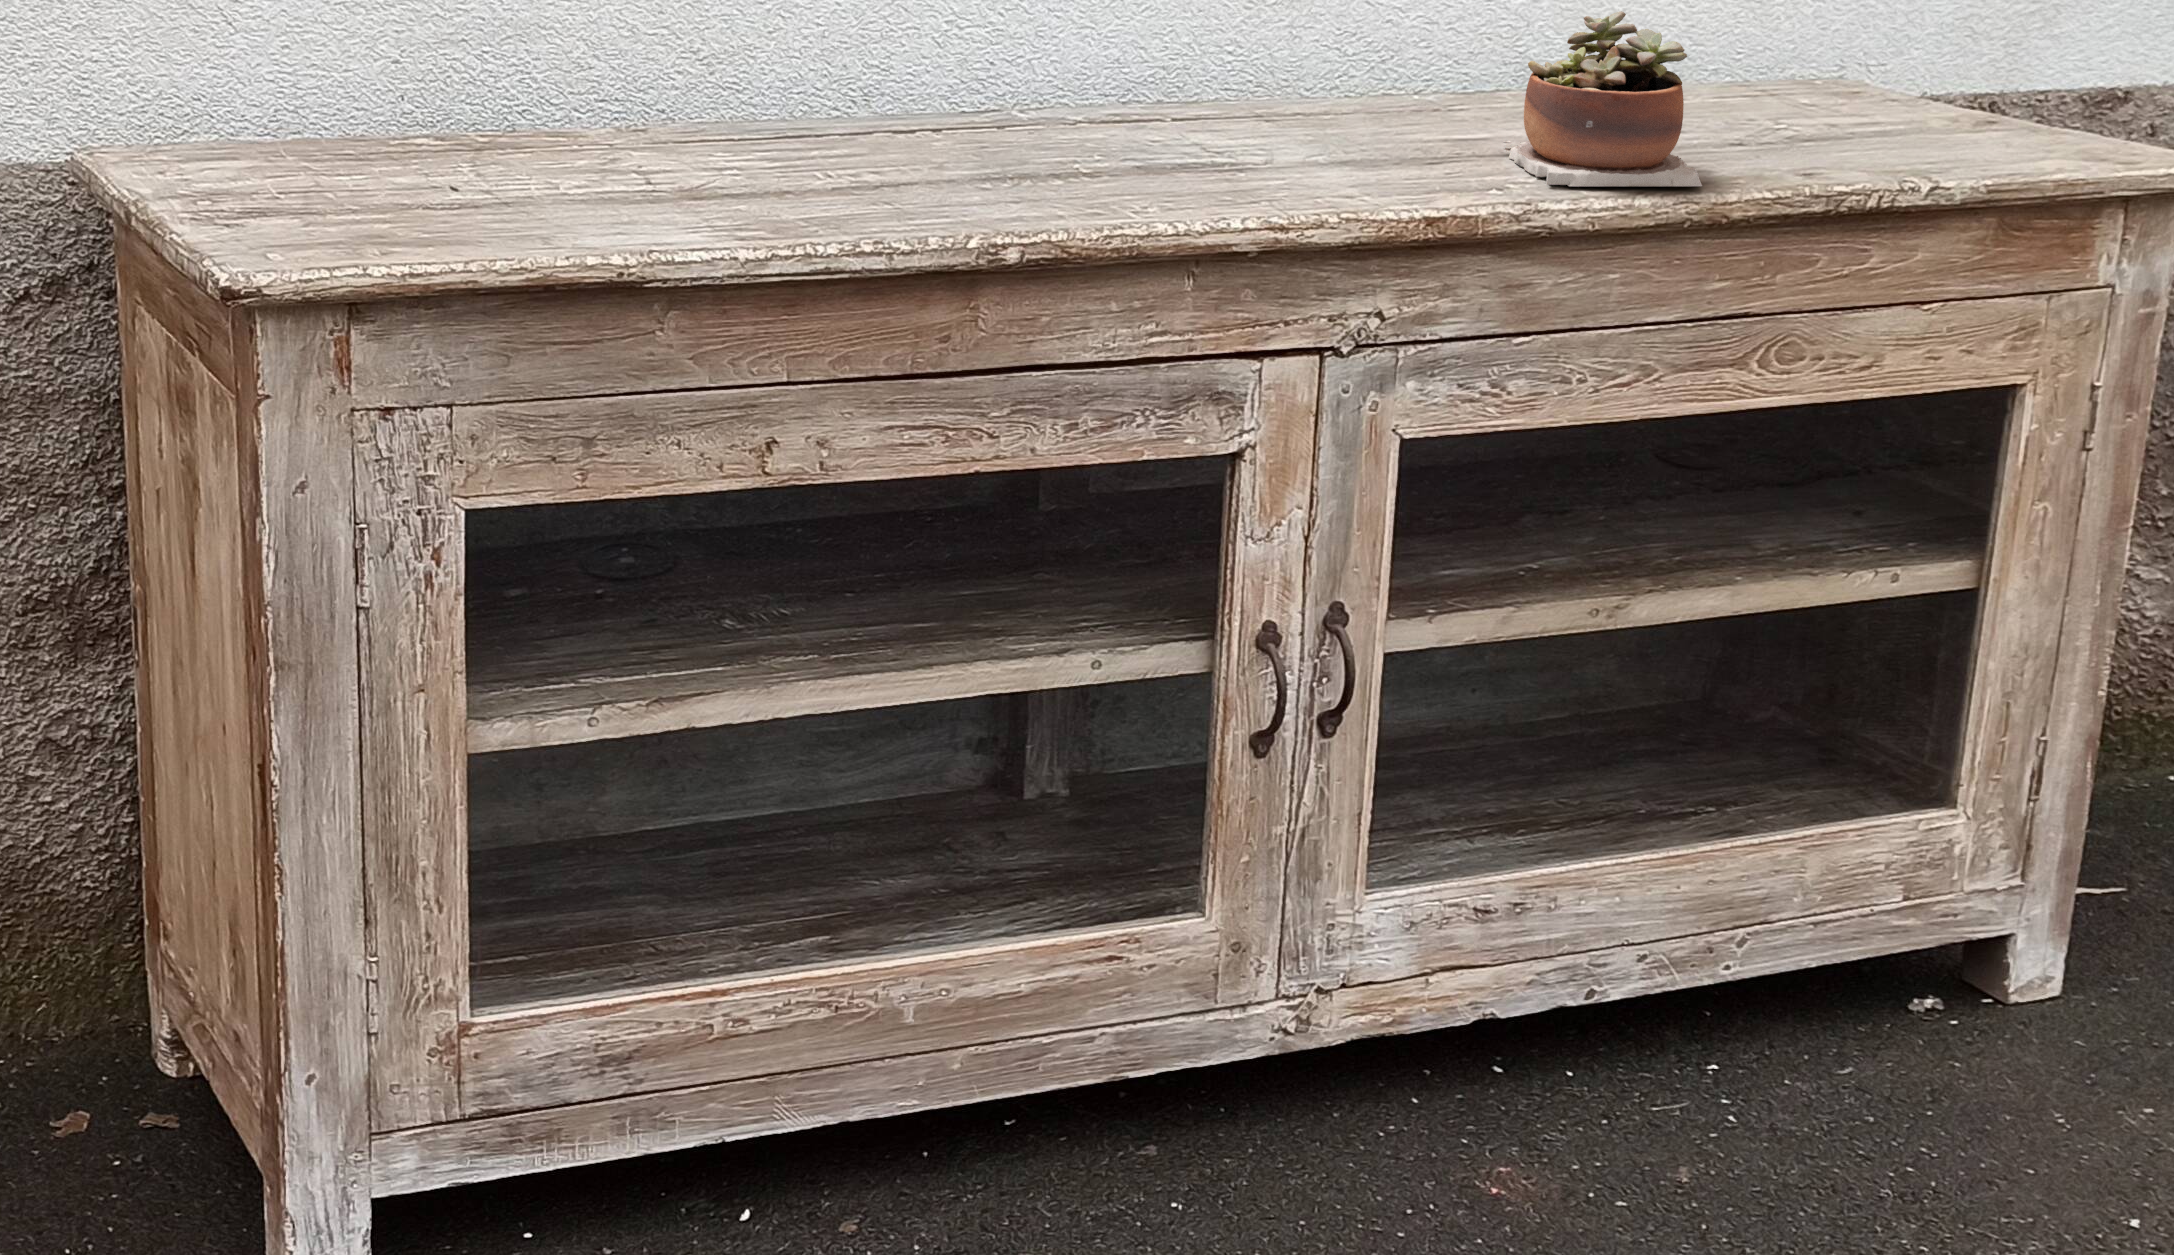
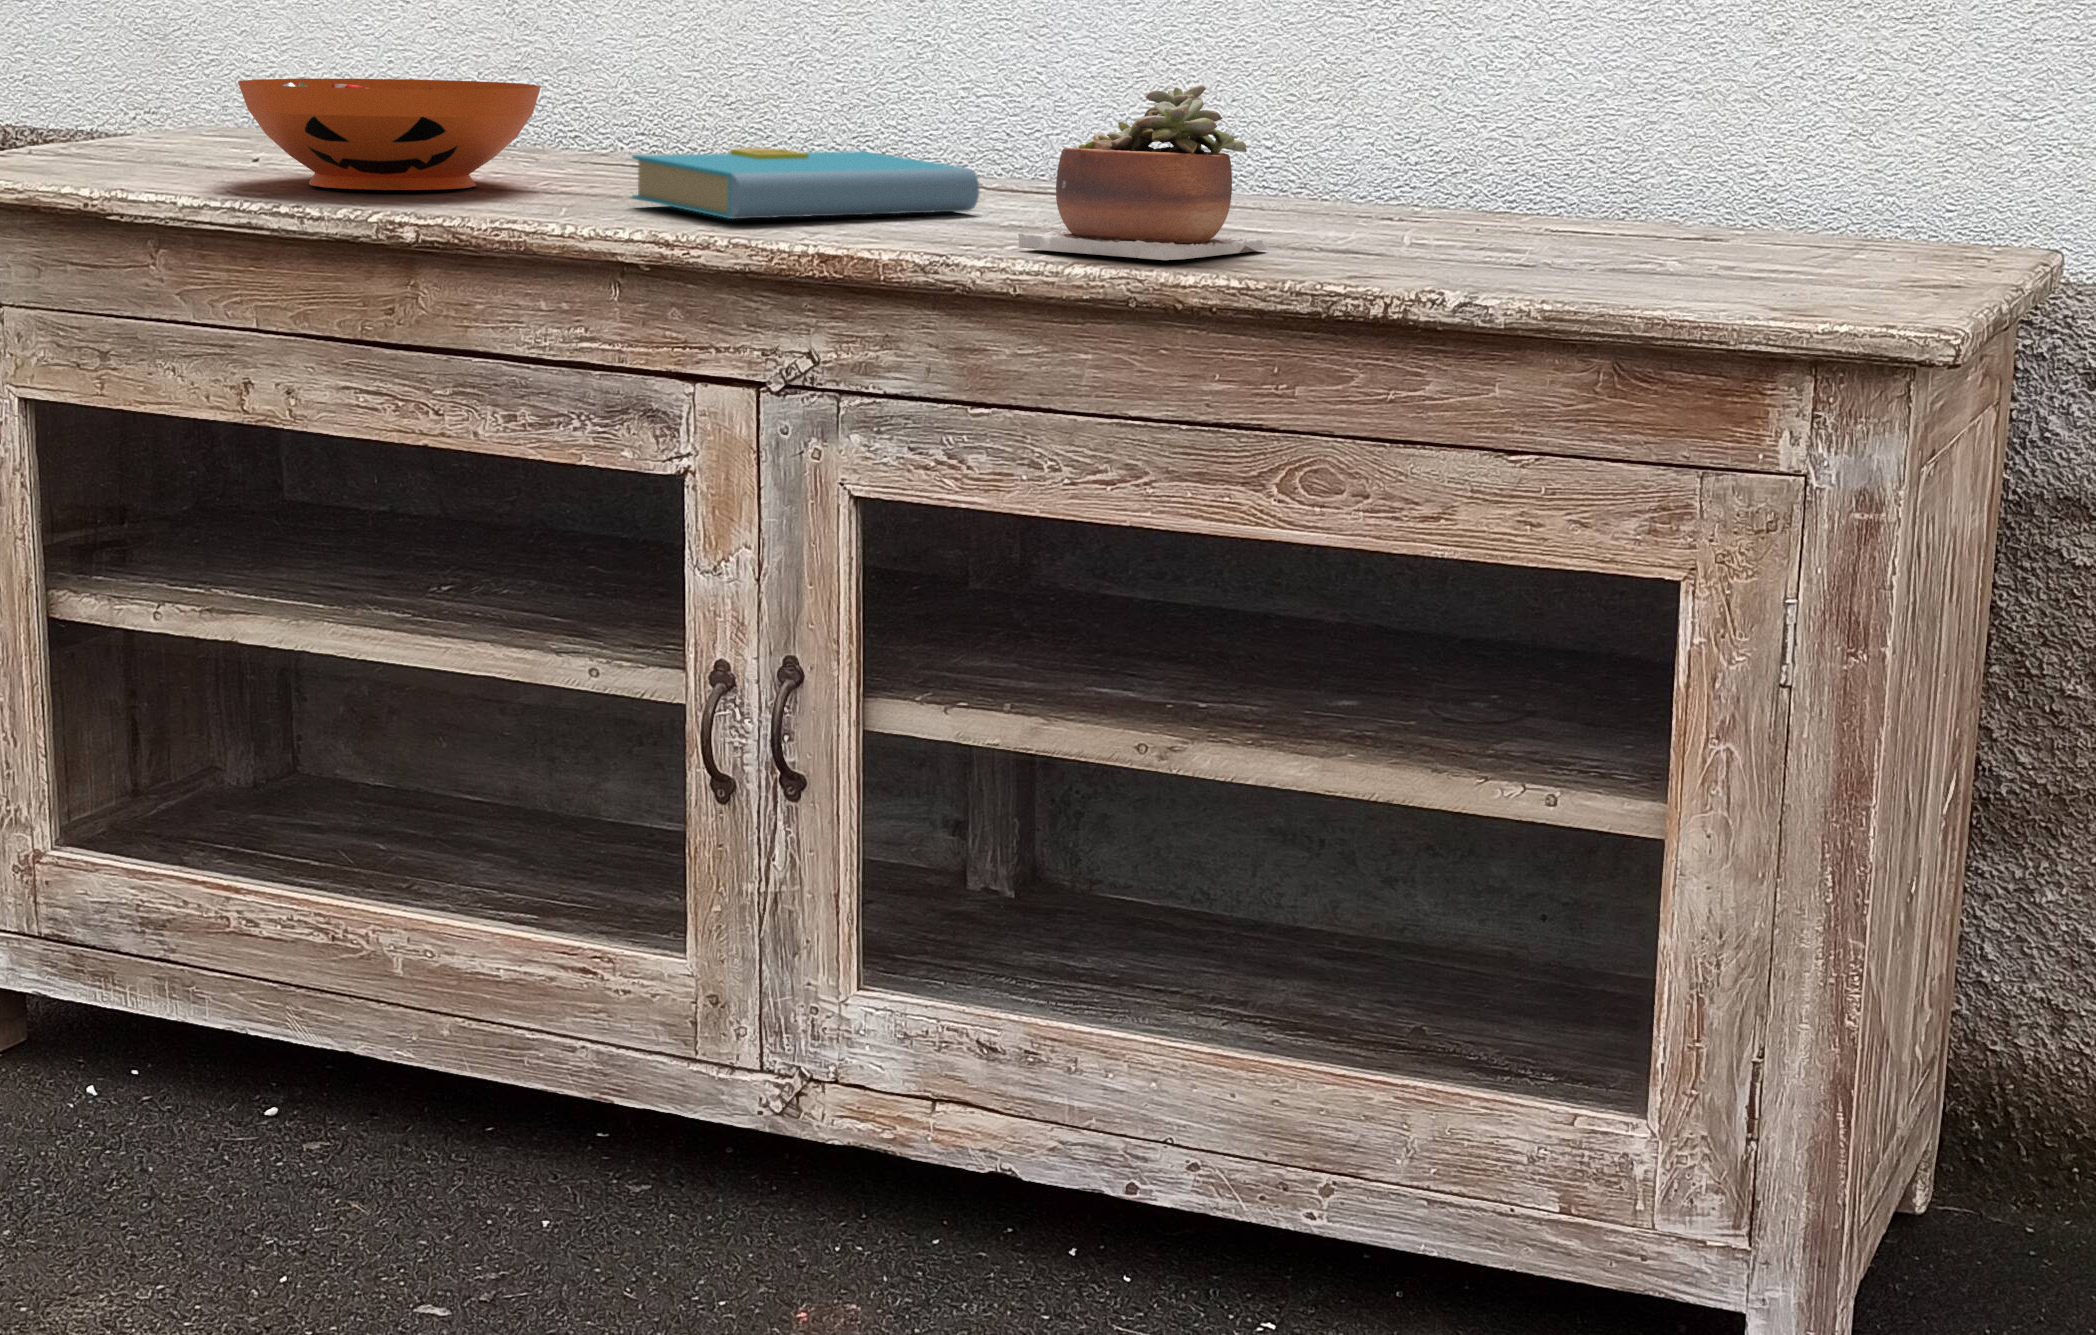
decorative bowl: none [556,25,907,197] -> present [238,79,541,190]
book: none [1053,59,1283,186] -> present [632,148,980,219]

